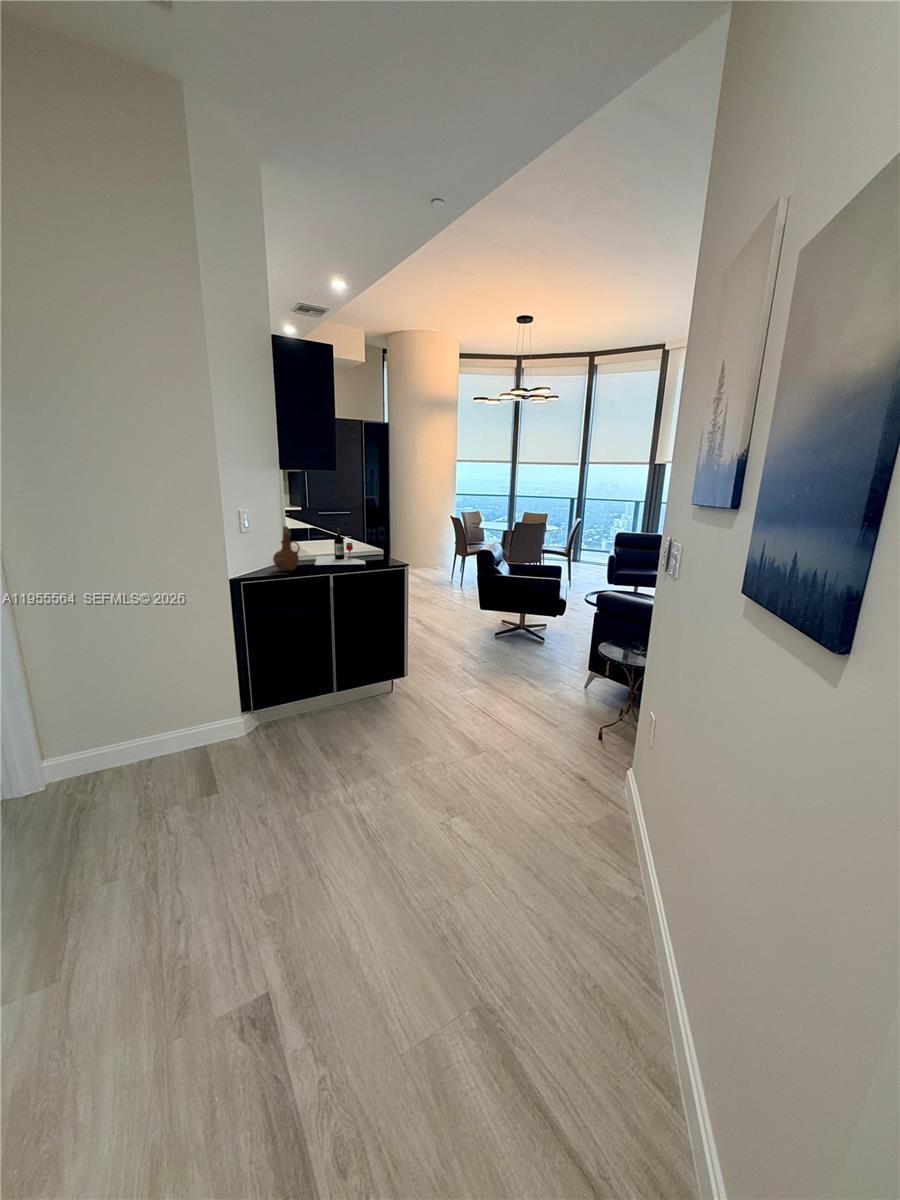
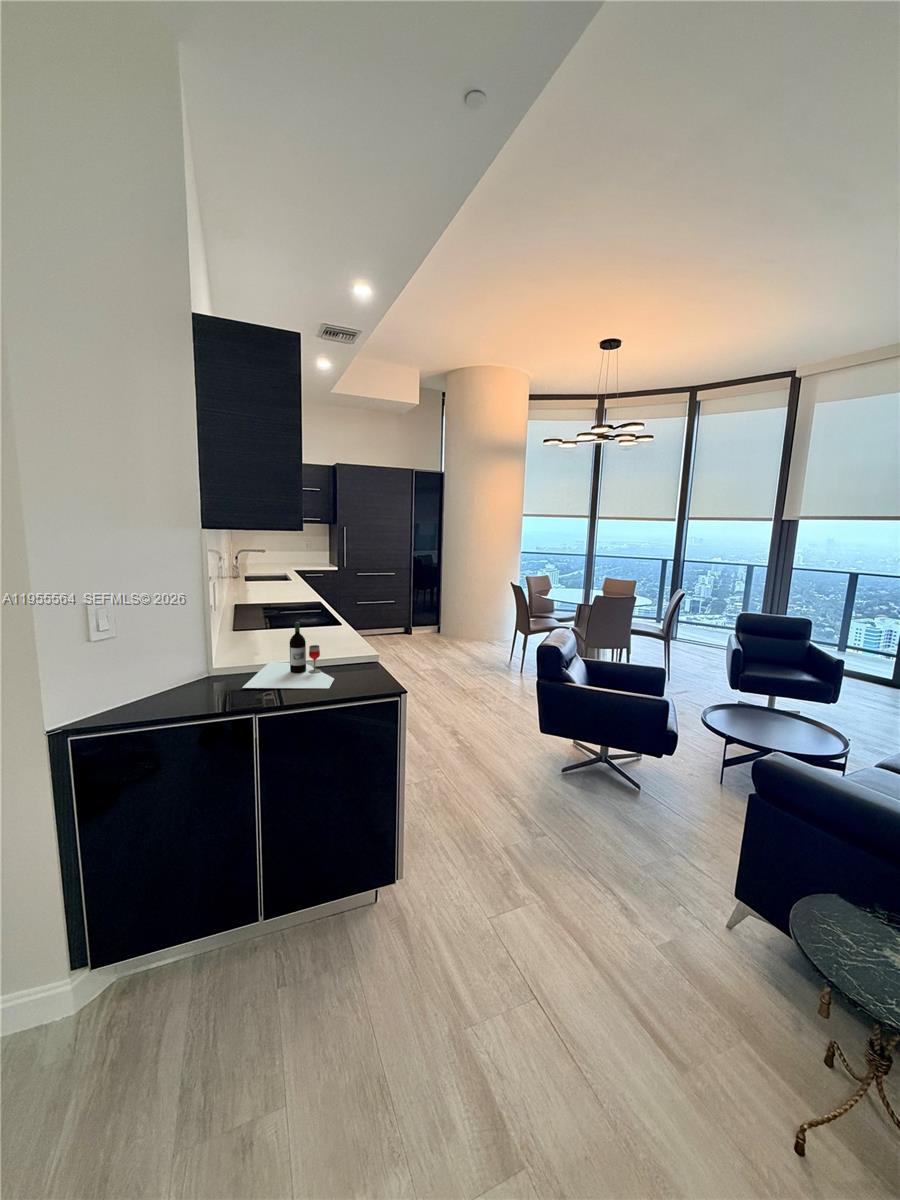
ceramic pitcher: present [273,526,300,571] -> none [160,624,210,703]

